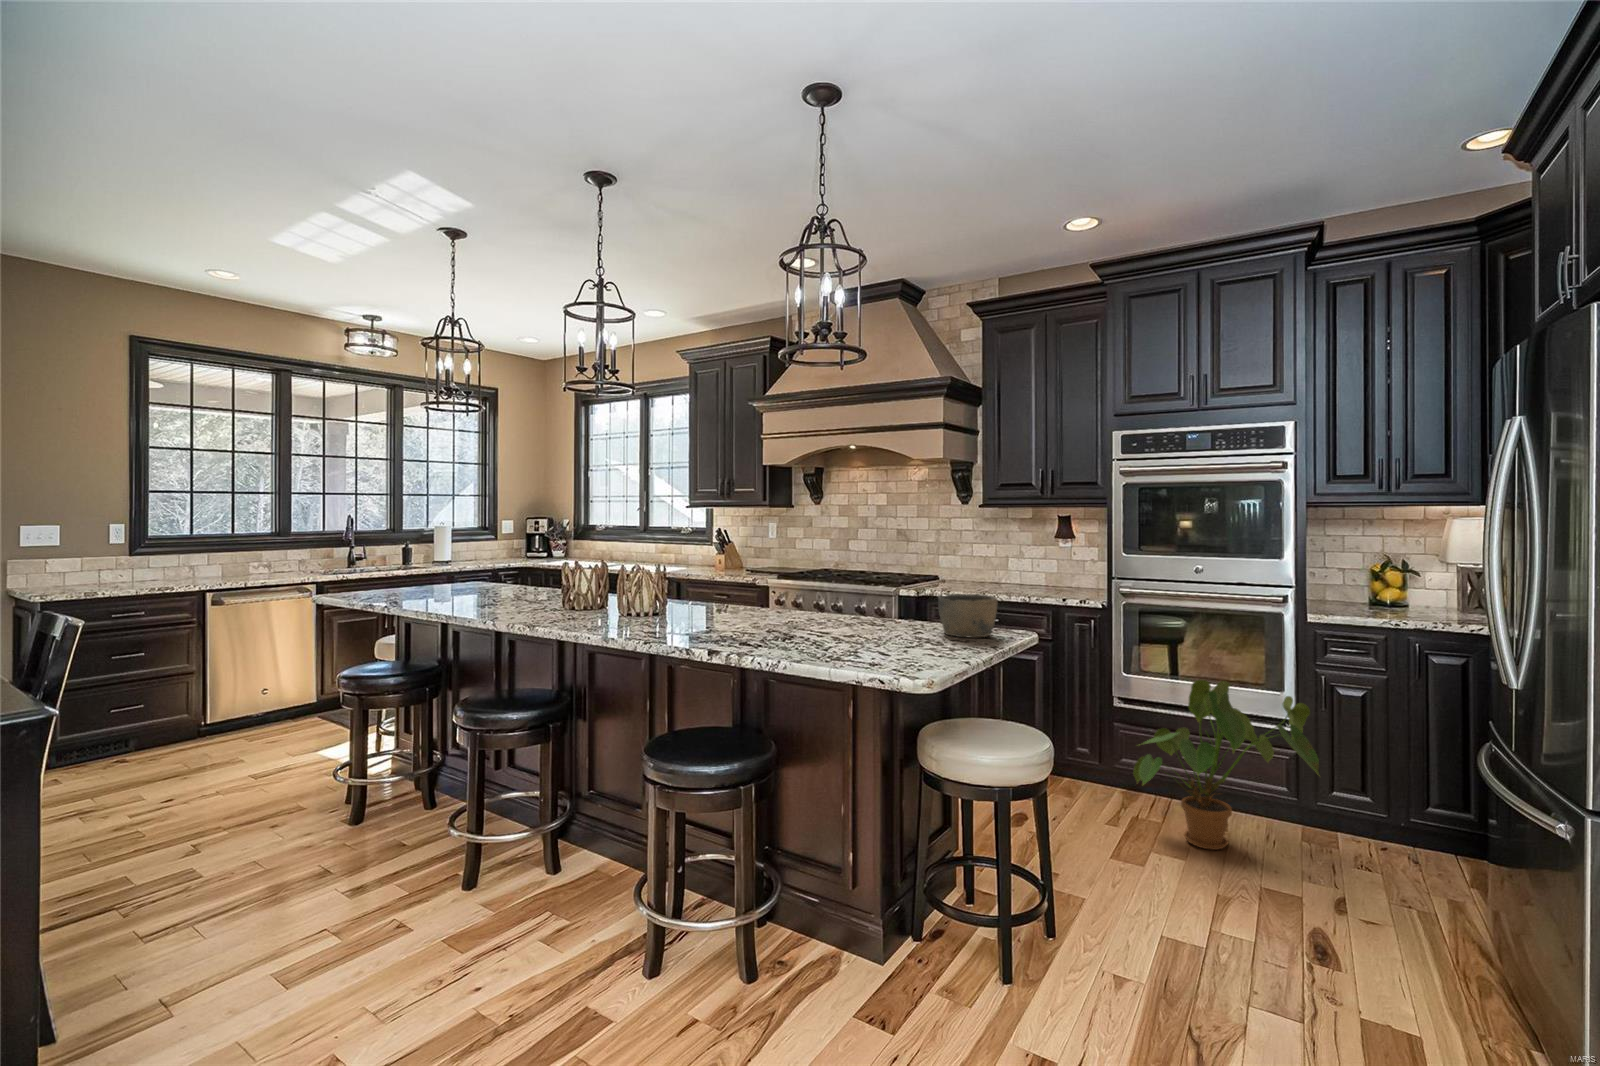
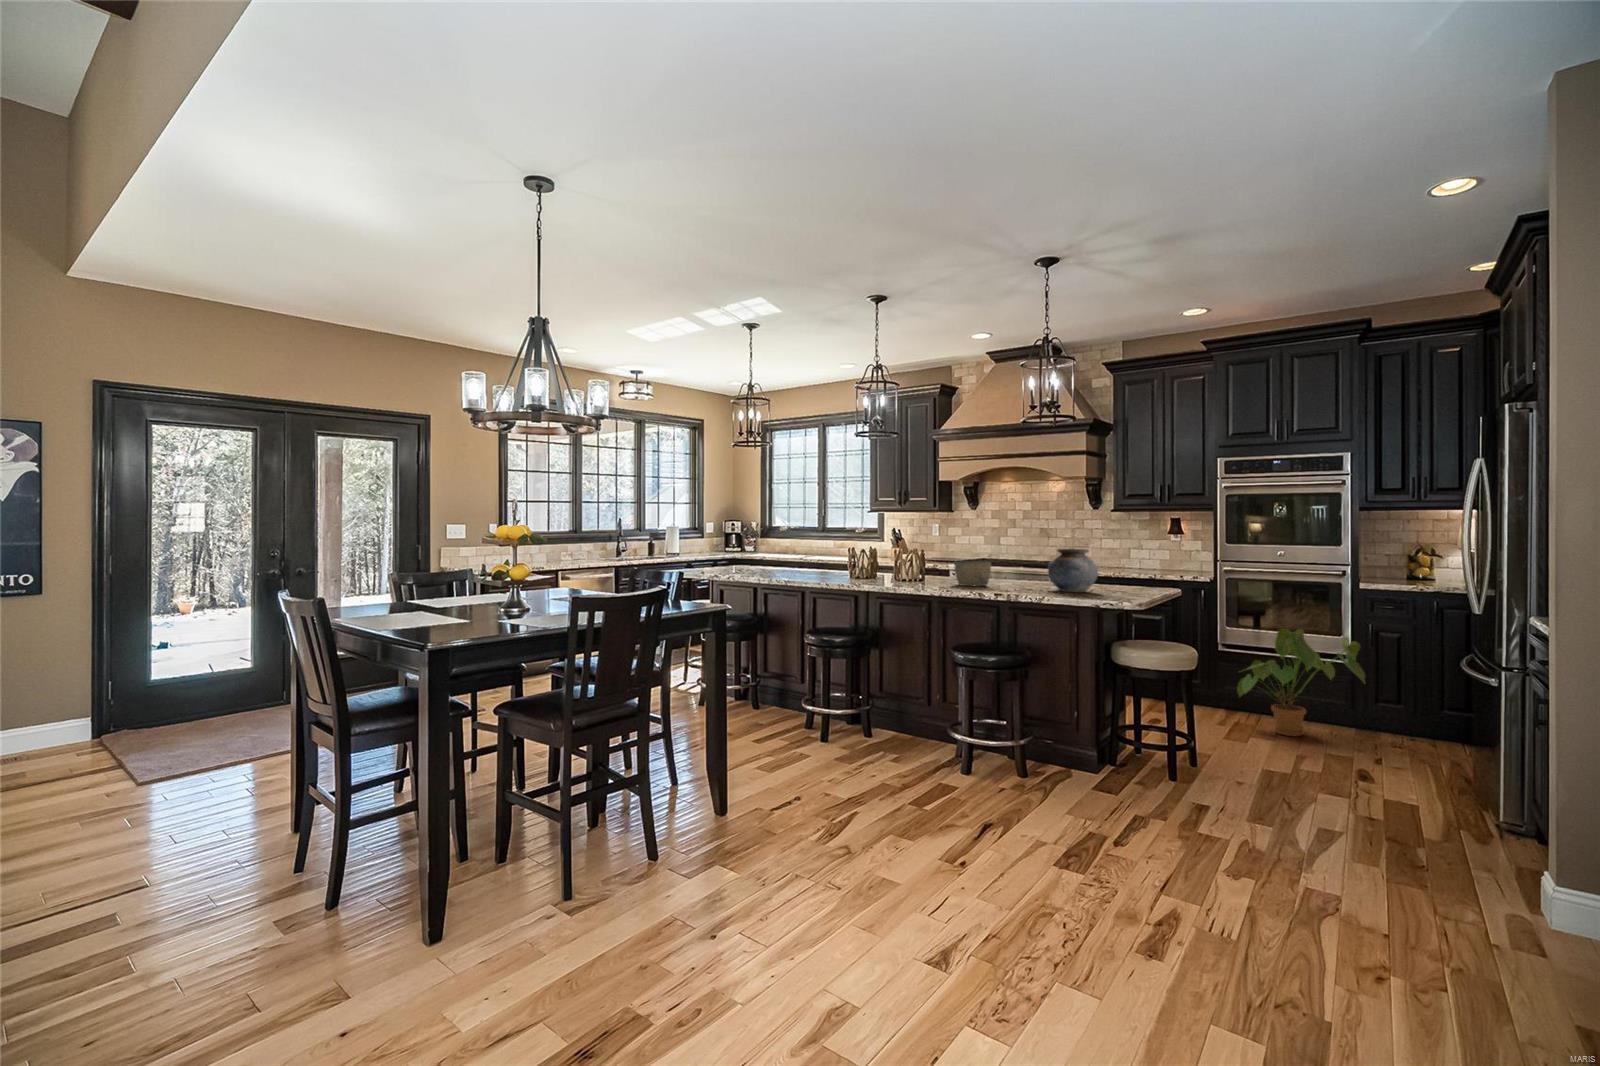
vase: none [834,567,911,639] -> present [1048,549,1098,592]
bowl: present [939,594,997,638] -> present [954,561,991,586]

